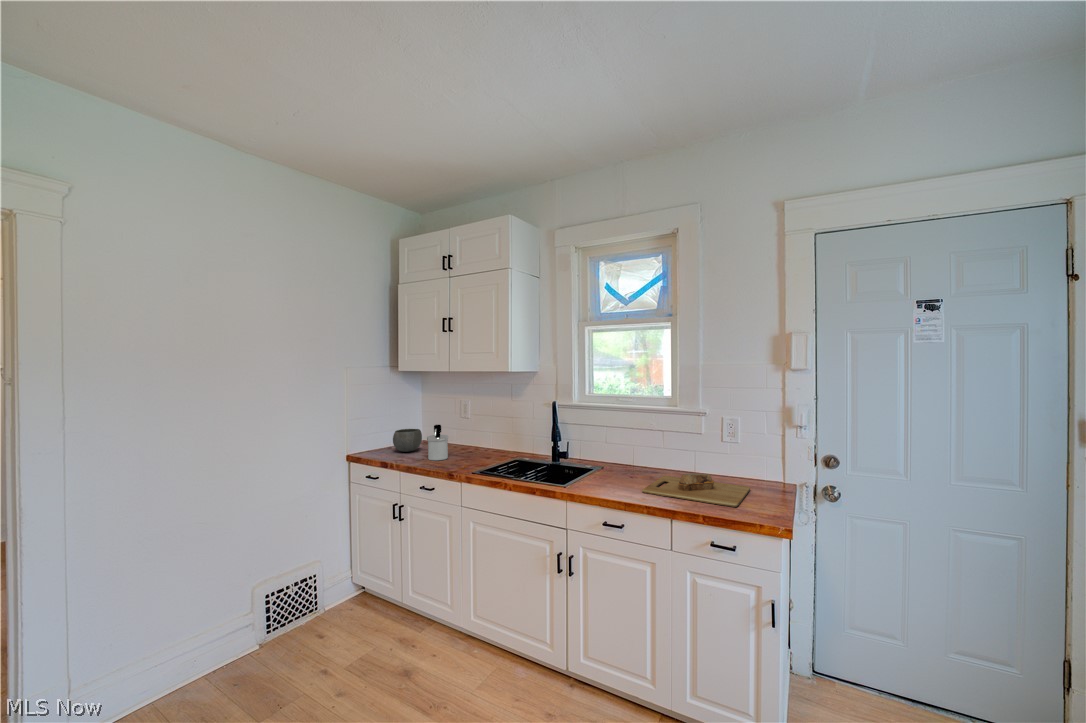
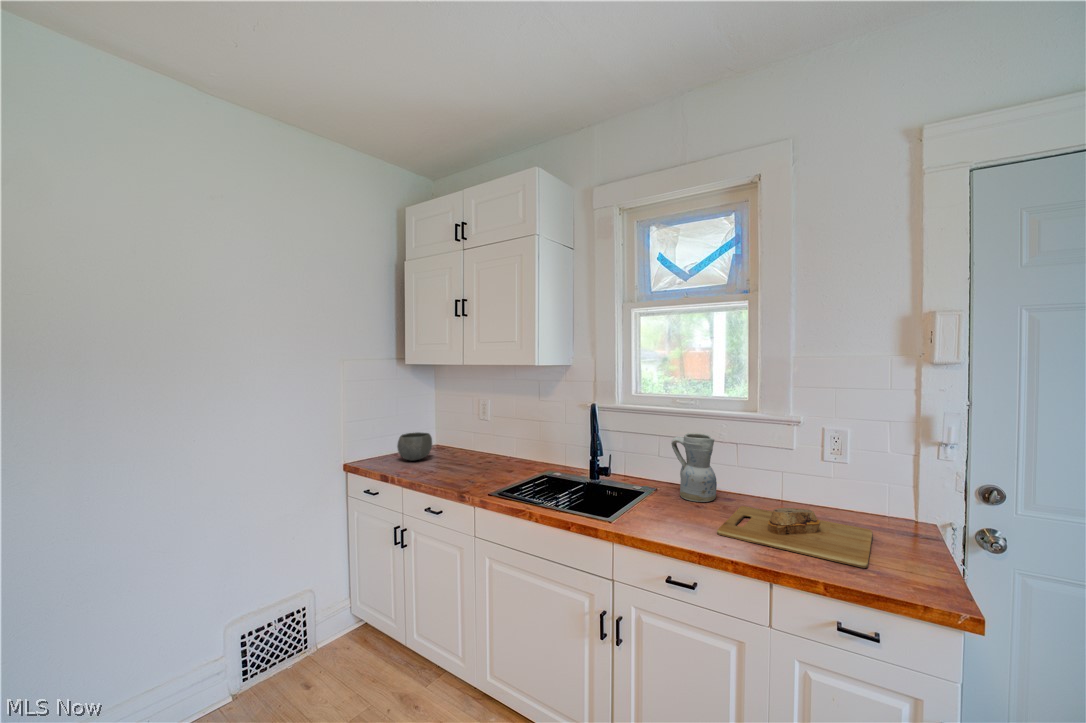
ceramic pitcher: none [614,423,647,474] -> present [671,433,717,502]
soap dispenser: present [427,425,448,460] -> none [436,430,462,474]

